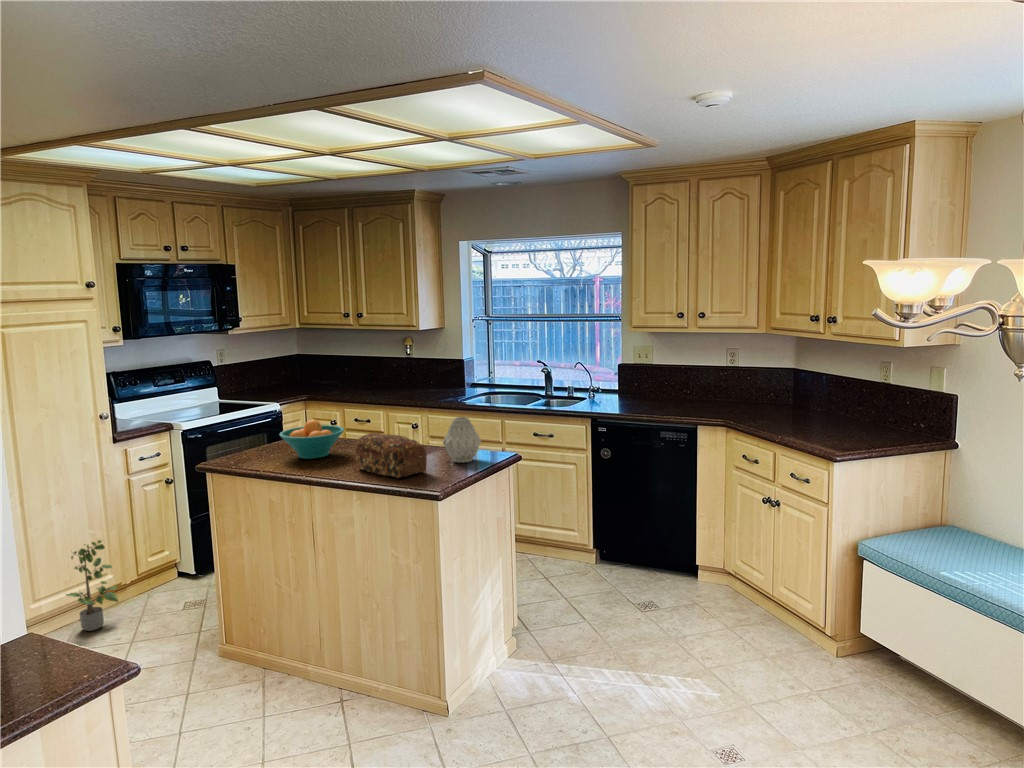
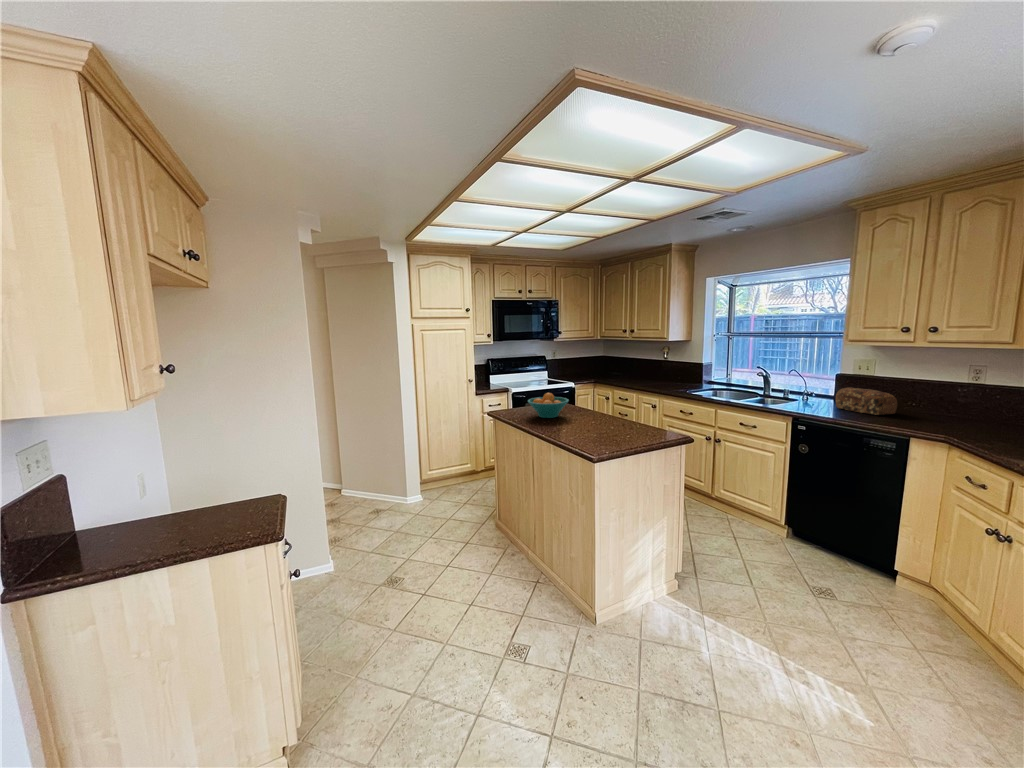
vase: present [443,417,481,463] -> none [623,401,654,437]
bread loaf: present [355,433,427,478] -> present [836,387,897,415]
potted plant: present [66,540,118,631] -> none [445,444,473,492]

